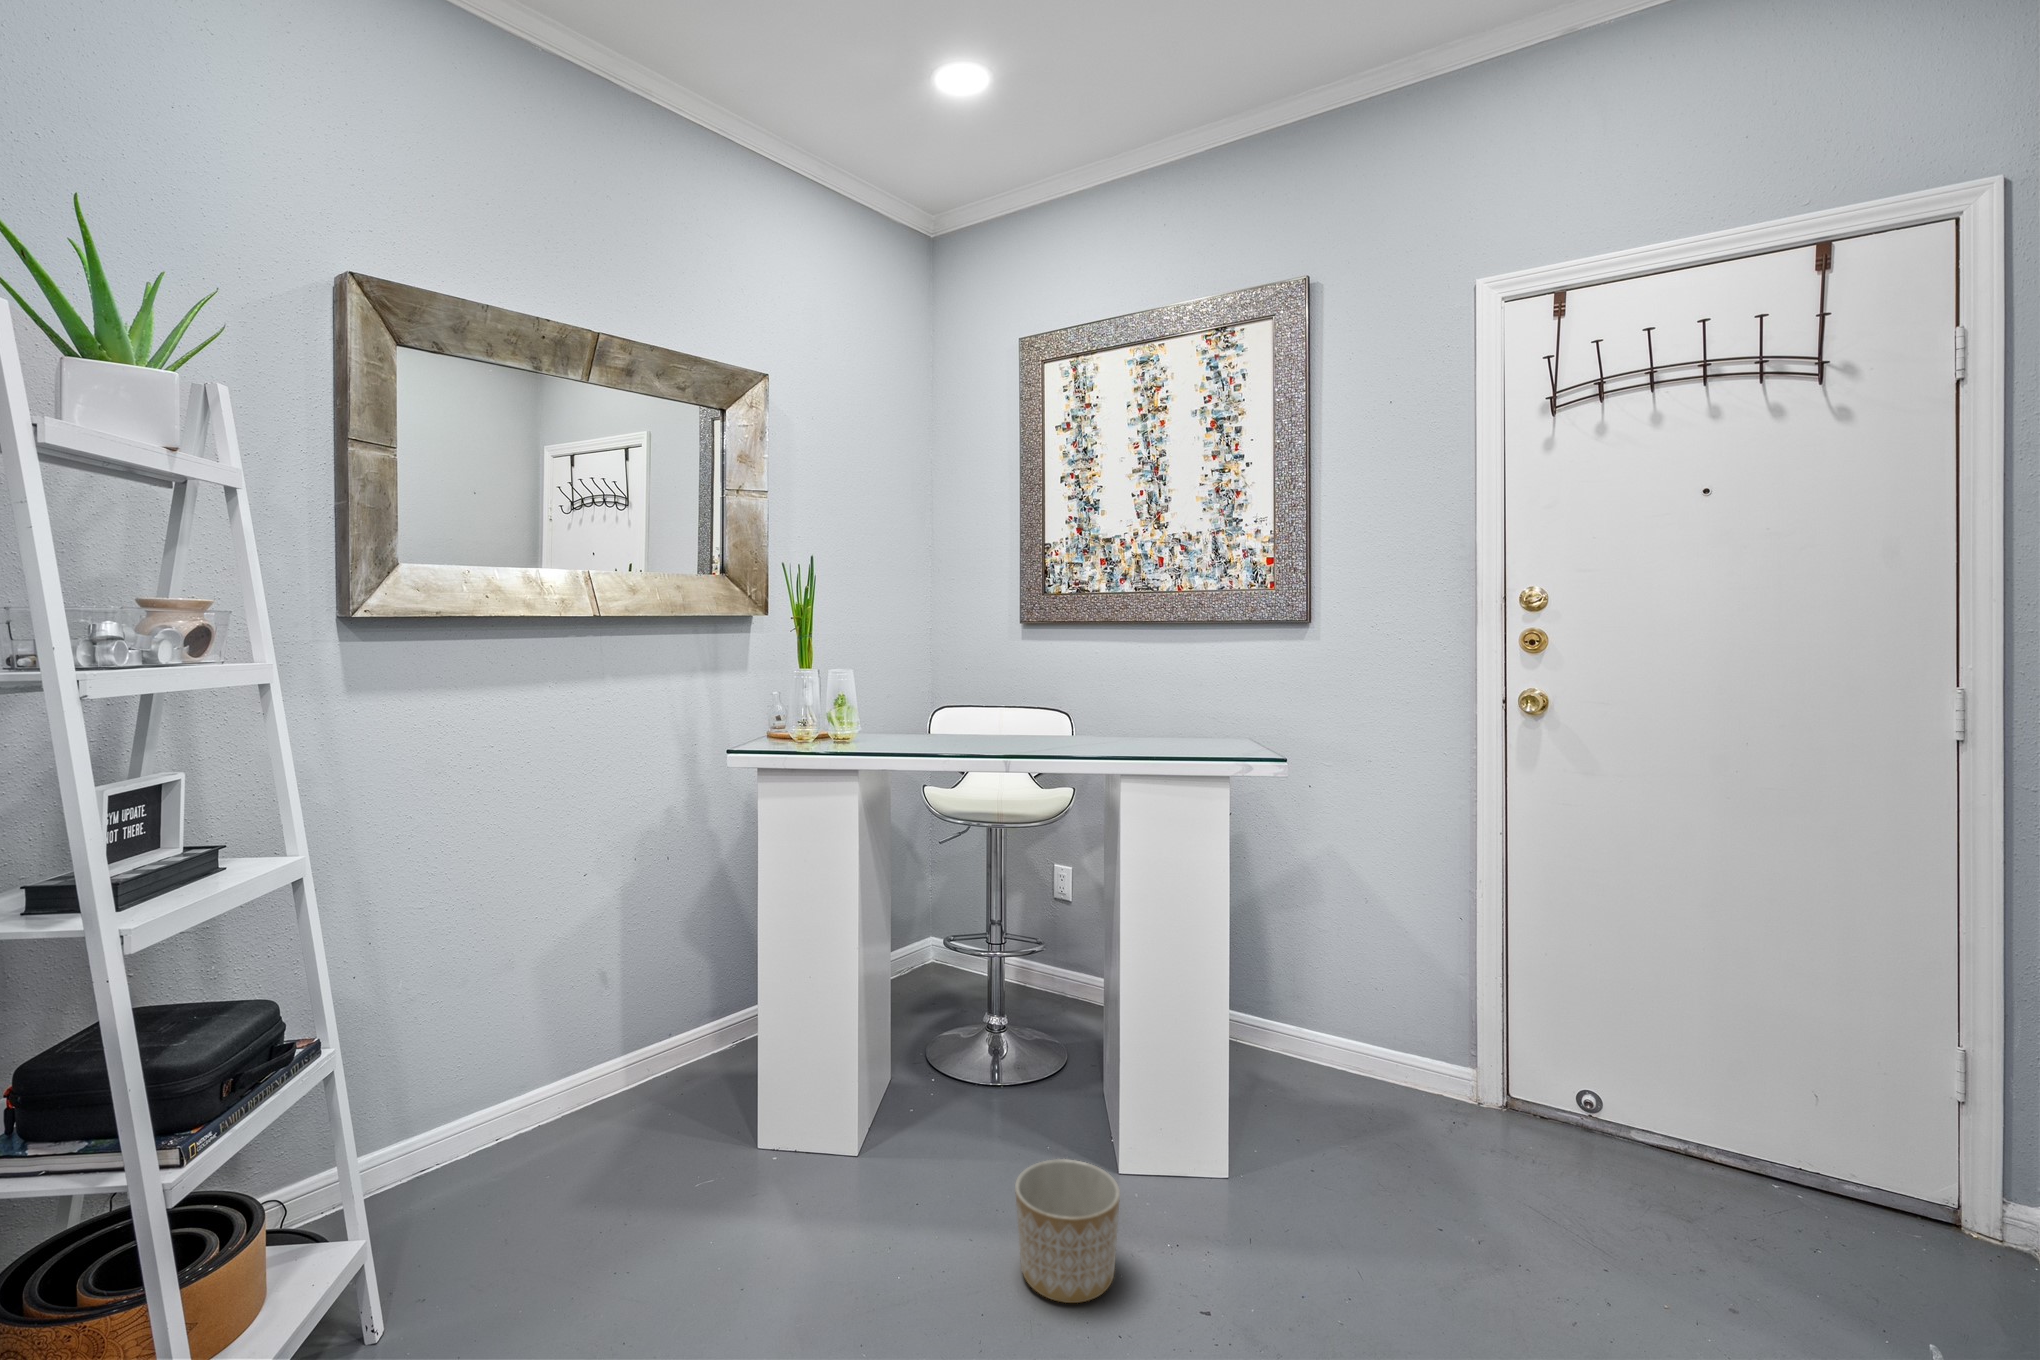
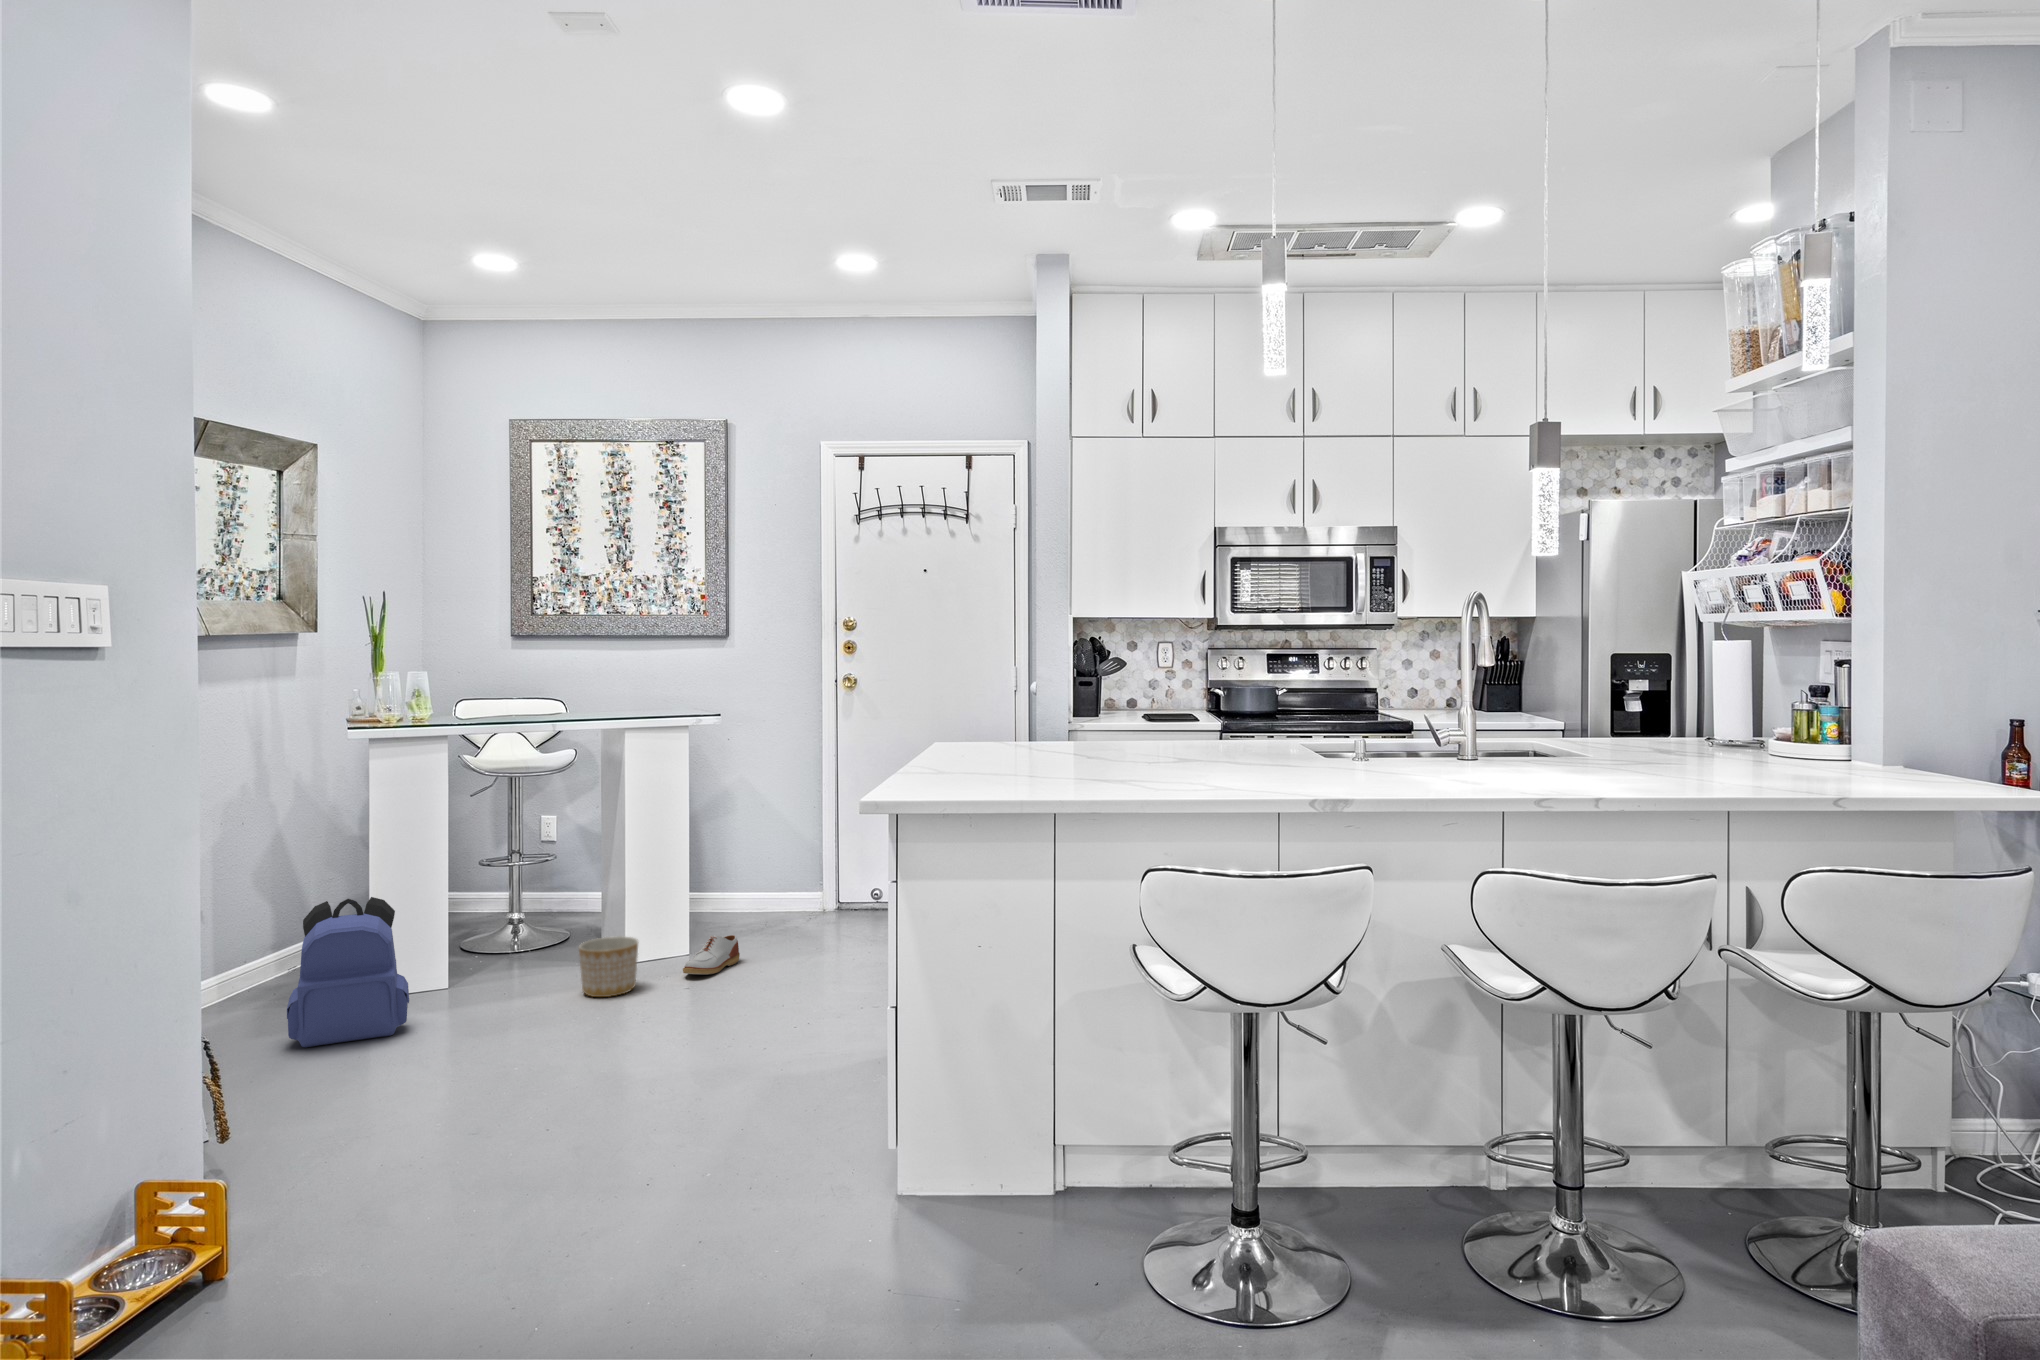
backpack: none [562,1033,743,1298] -> present [287,897,409,1047]
shoe: none [1205,1188,1319,1288] -> present [683,935,740,974]

